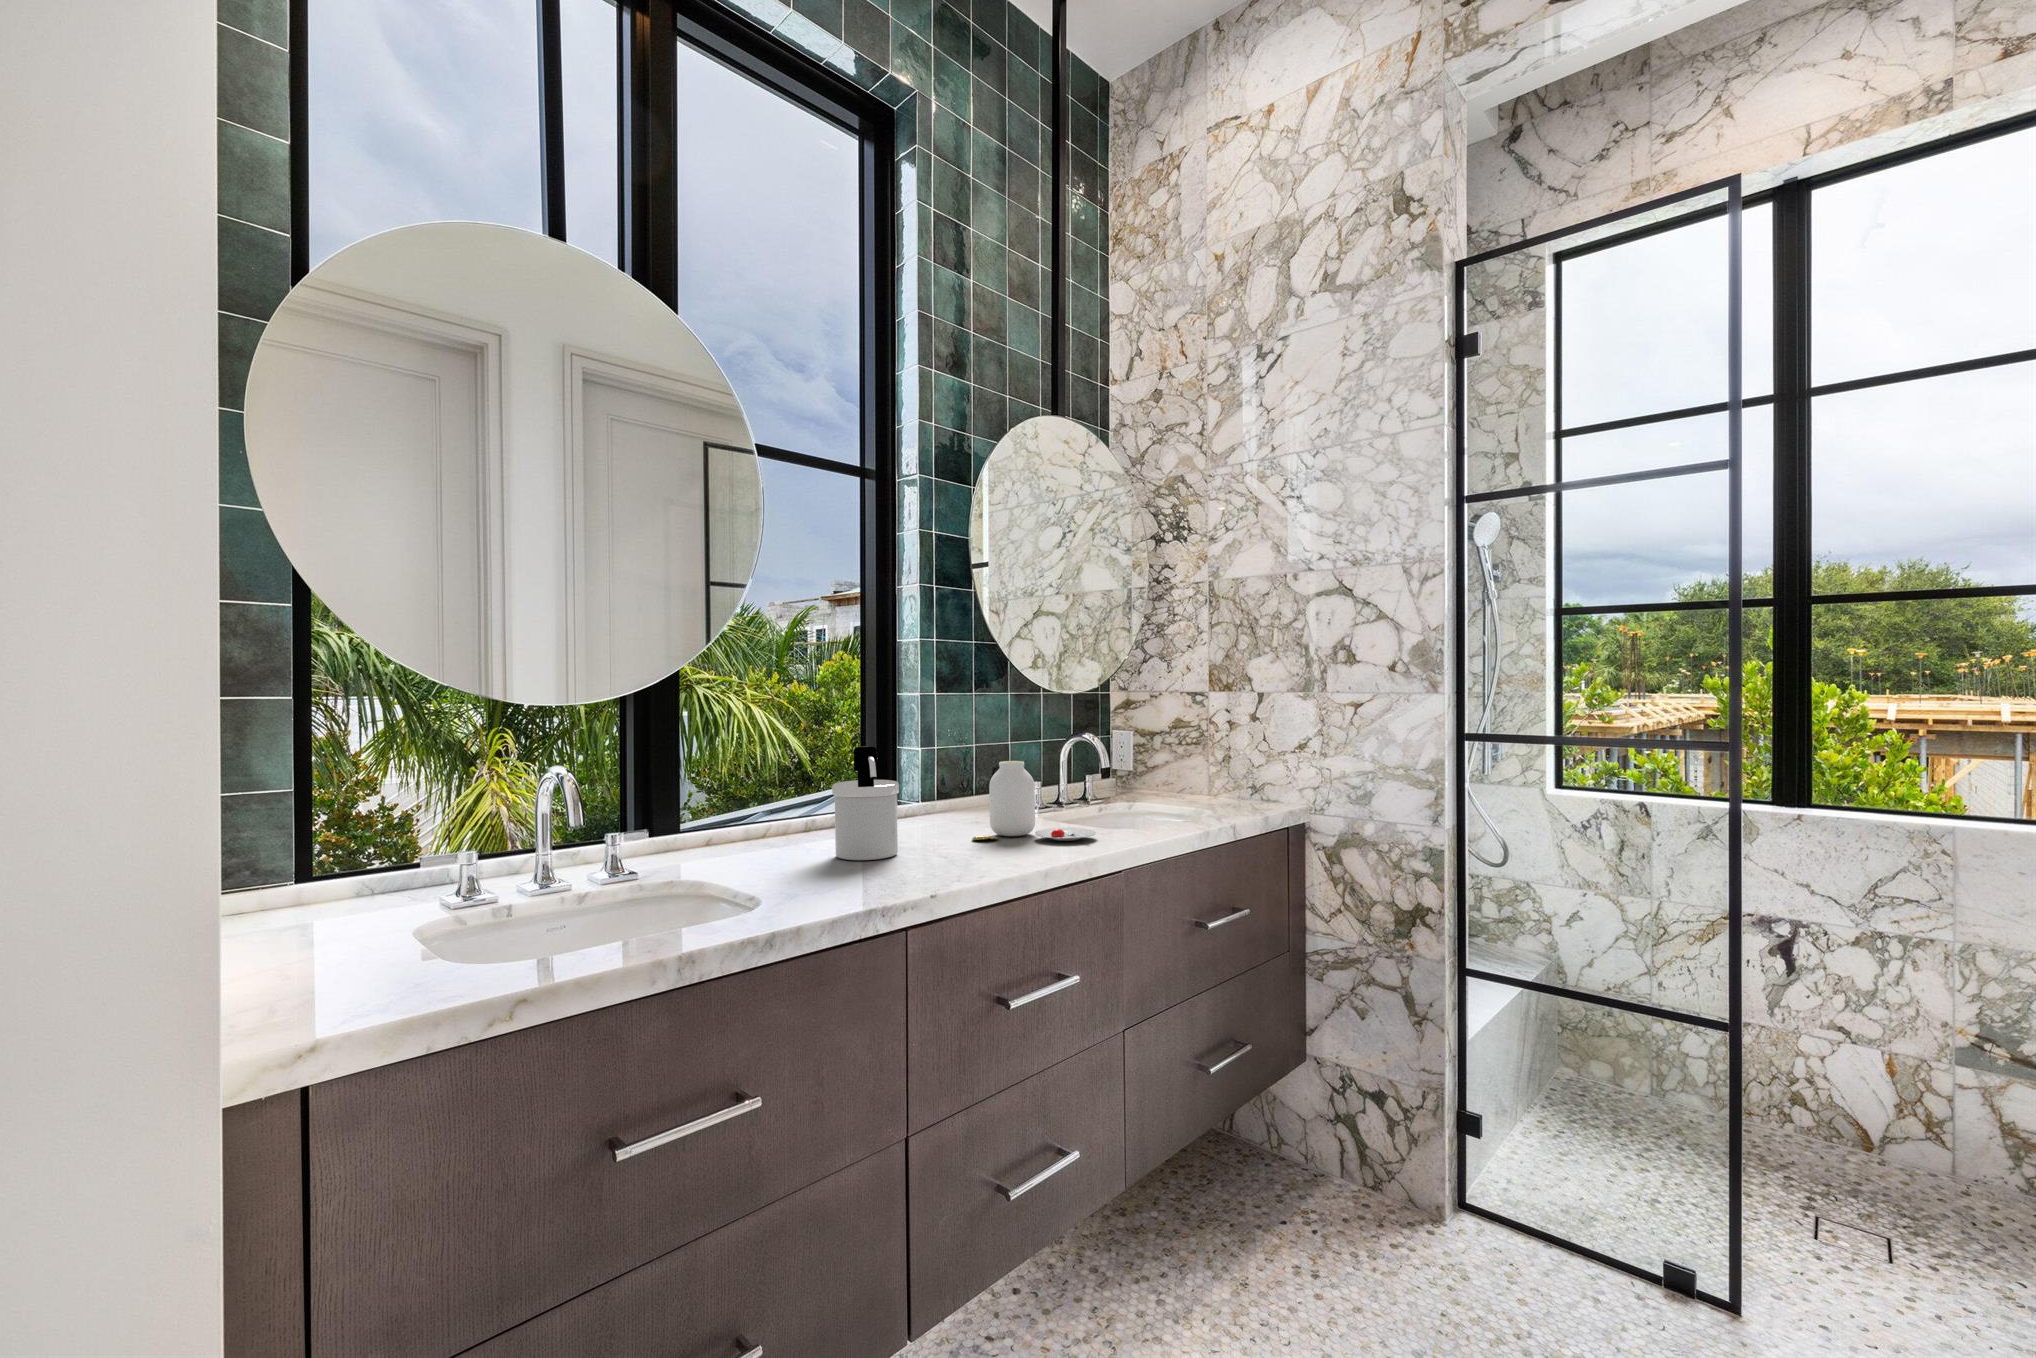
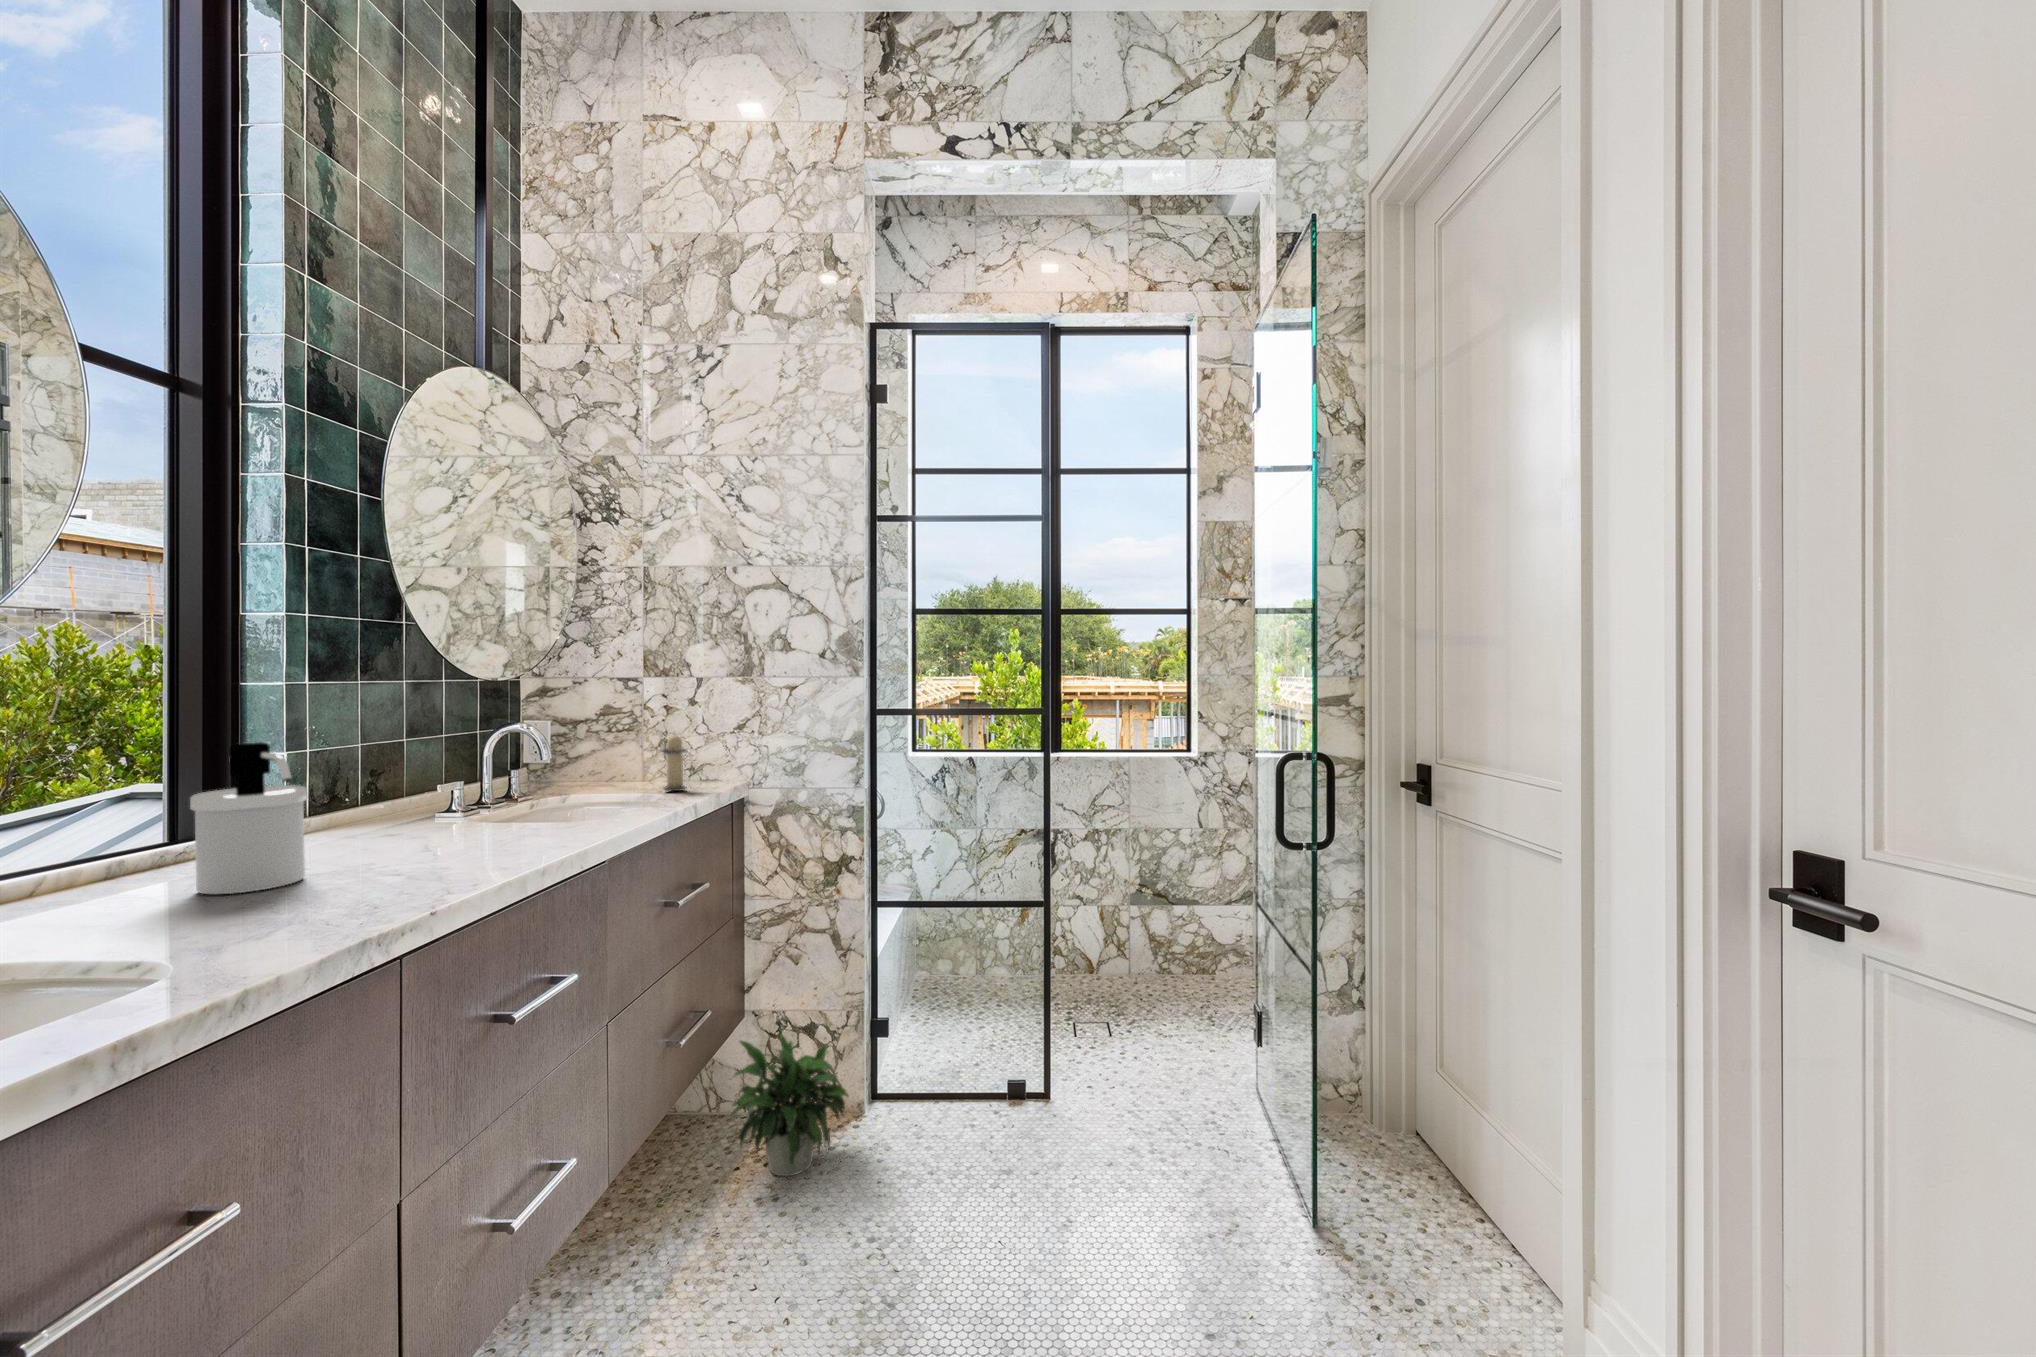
candle: none [1213,747,1244,810] -> present [662,735,687,791]
jar: present [972,761,1096,841] -> none [400,754,565,850]
potted plant: none [1267,1086,1407,1259] -> present [730,1033,849,1176]

